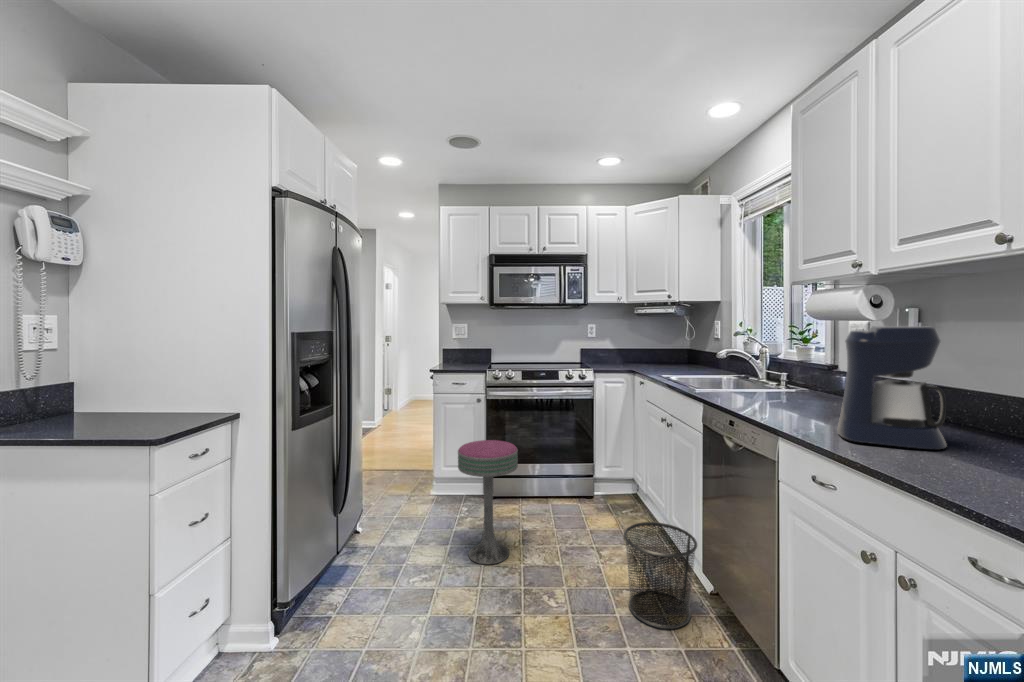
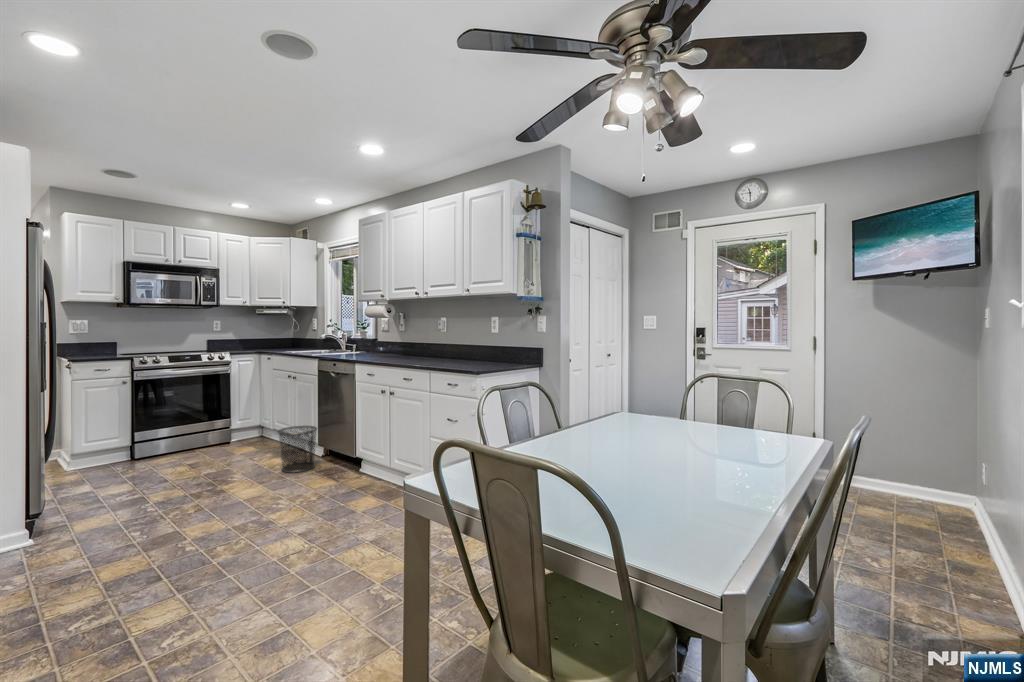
coffee maker: present [838,326,947,449] -> none [373,319,404,361]
bar stool: present [458,440,518,564] -> none [143,400,195,483]

